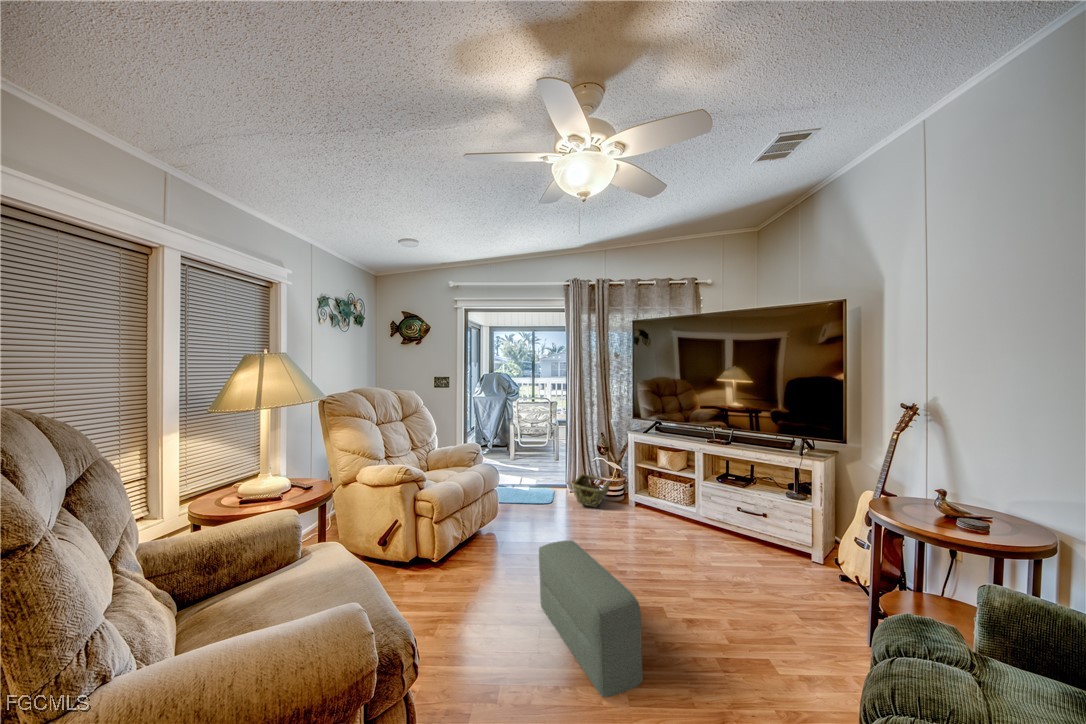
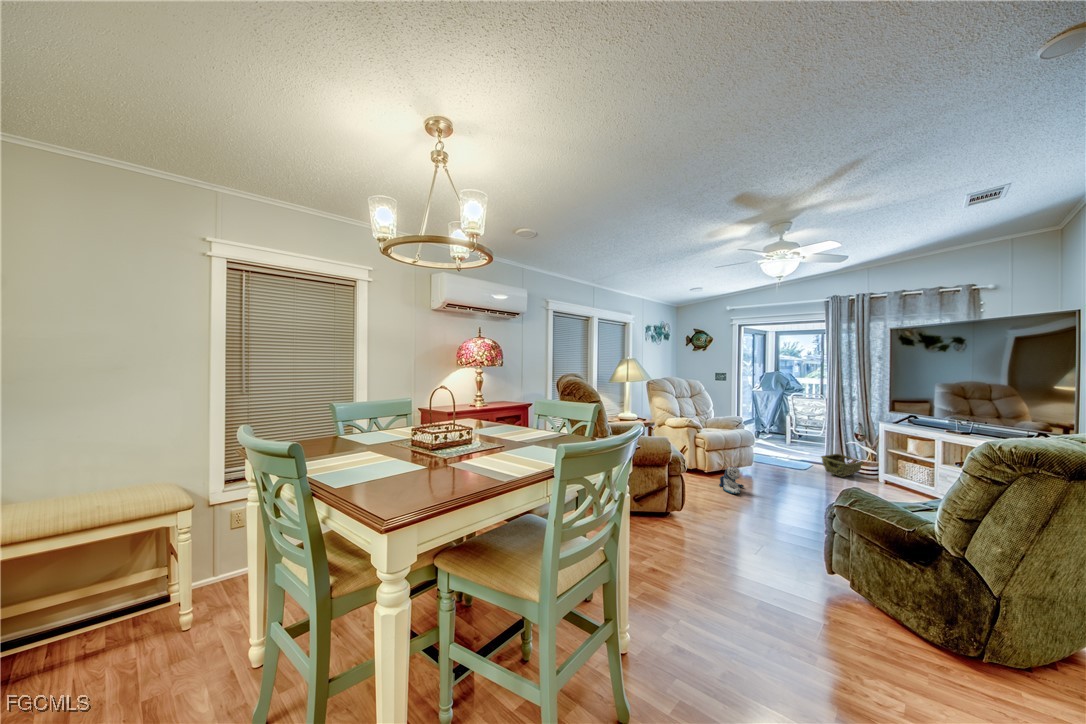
pouf: present [539,540,643,697] -> none [760,465,802,528]
plush toy: none [464,551,505,610] -> present [719,466,744,494]

